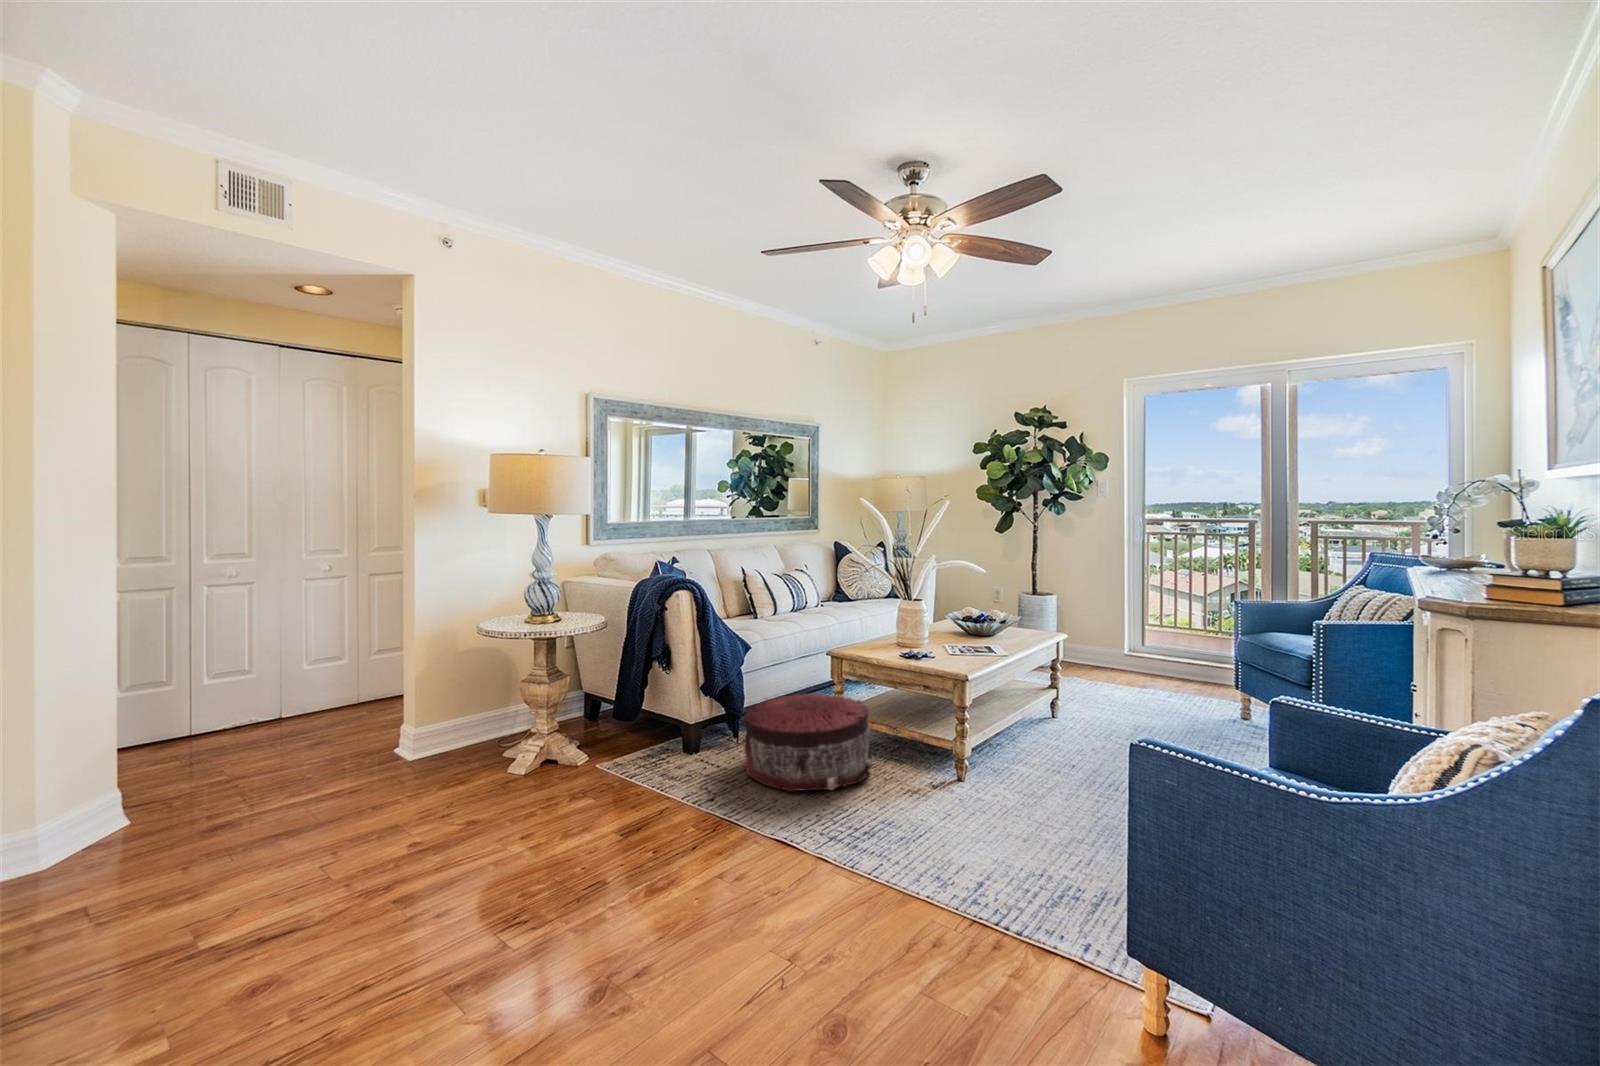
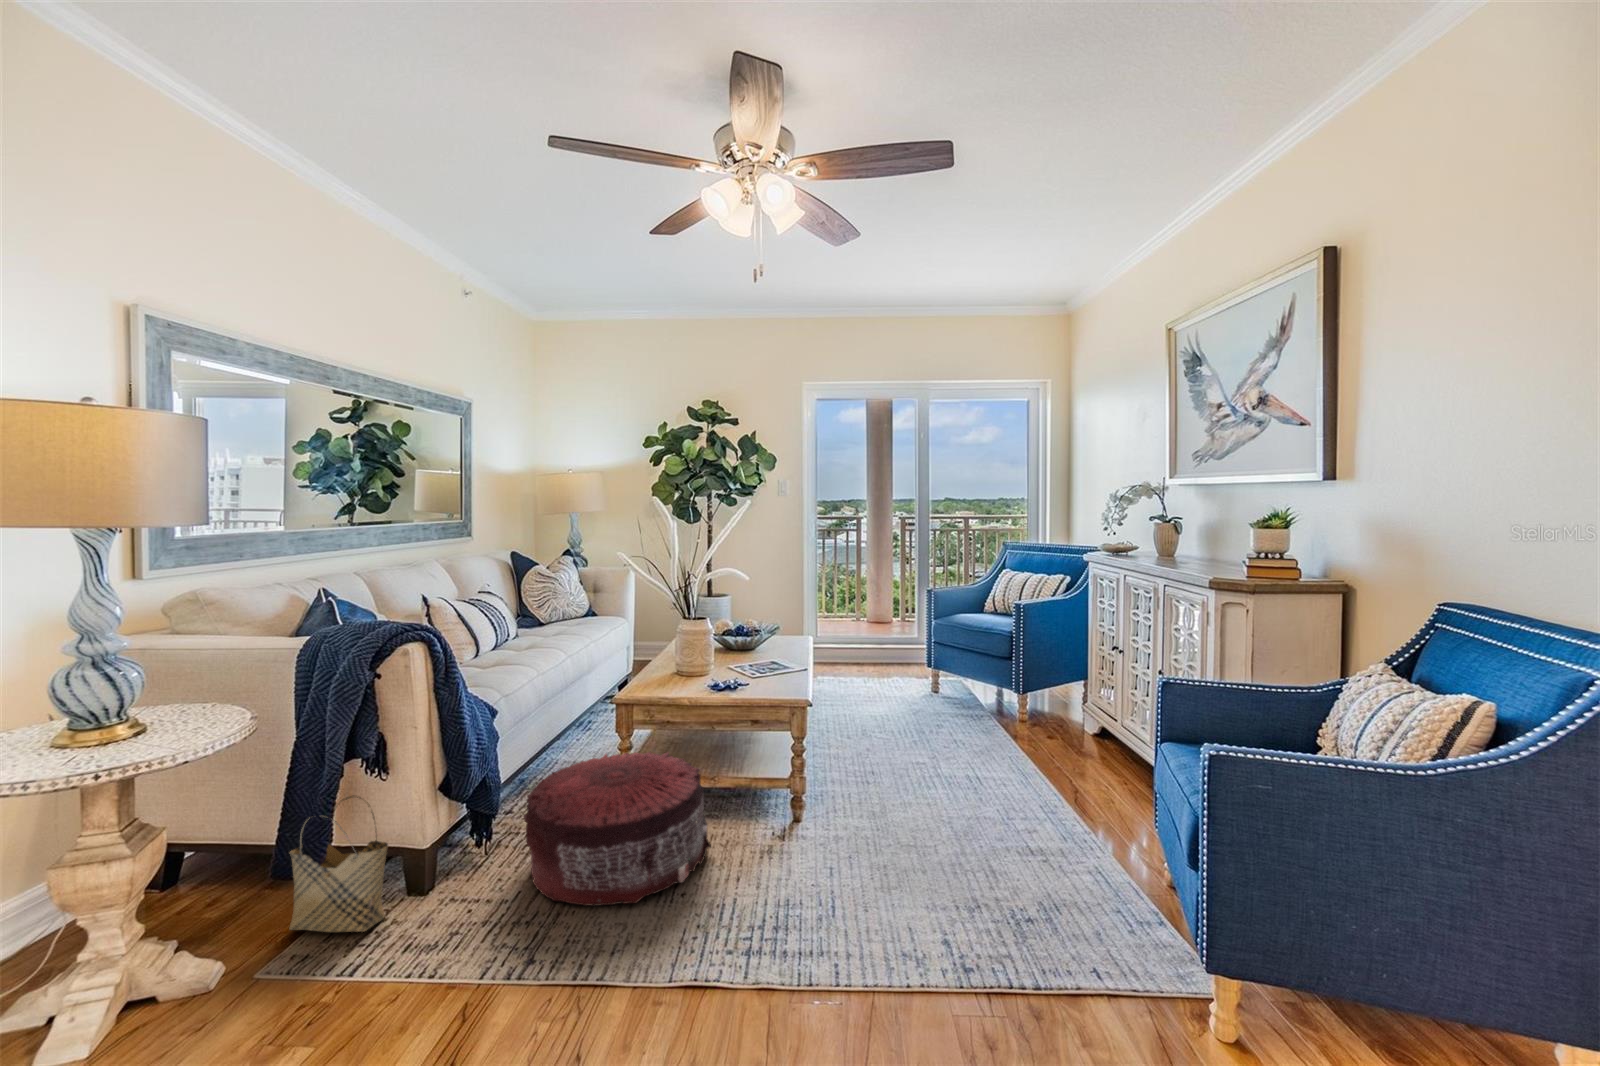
woven basket: none [622,681,668,762] -> present [289,795,388,932]

